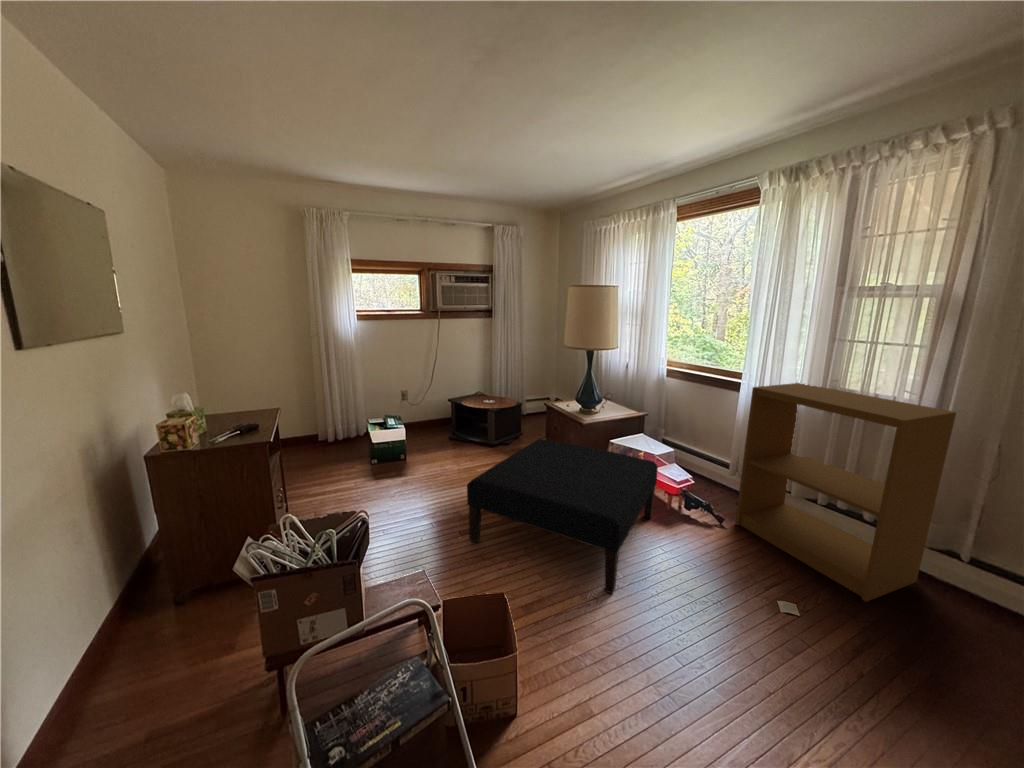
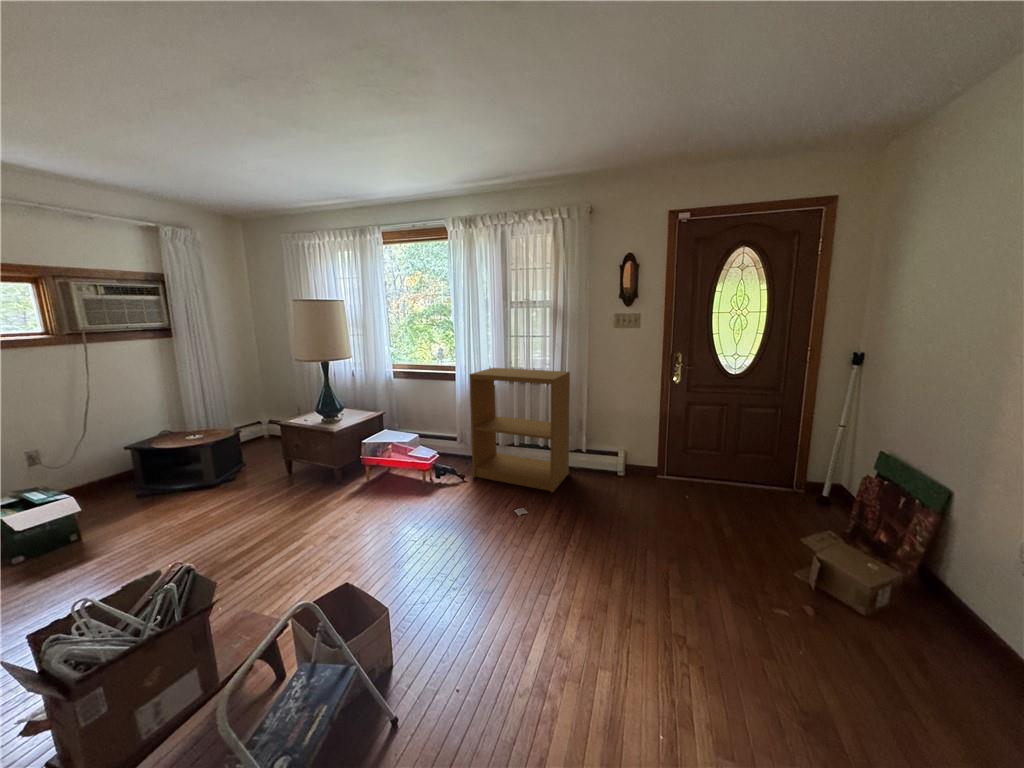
ottoman: present [467,439,658,594] -> none [241,446,416,578]

